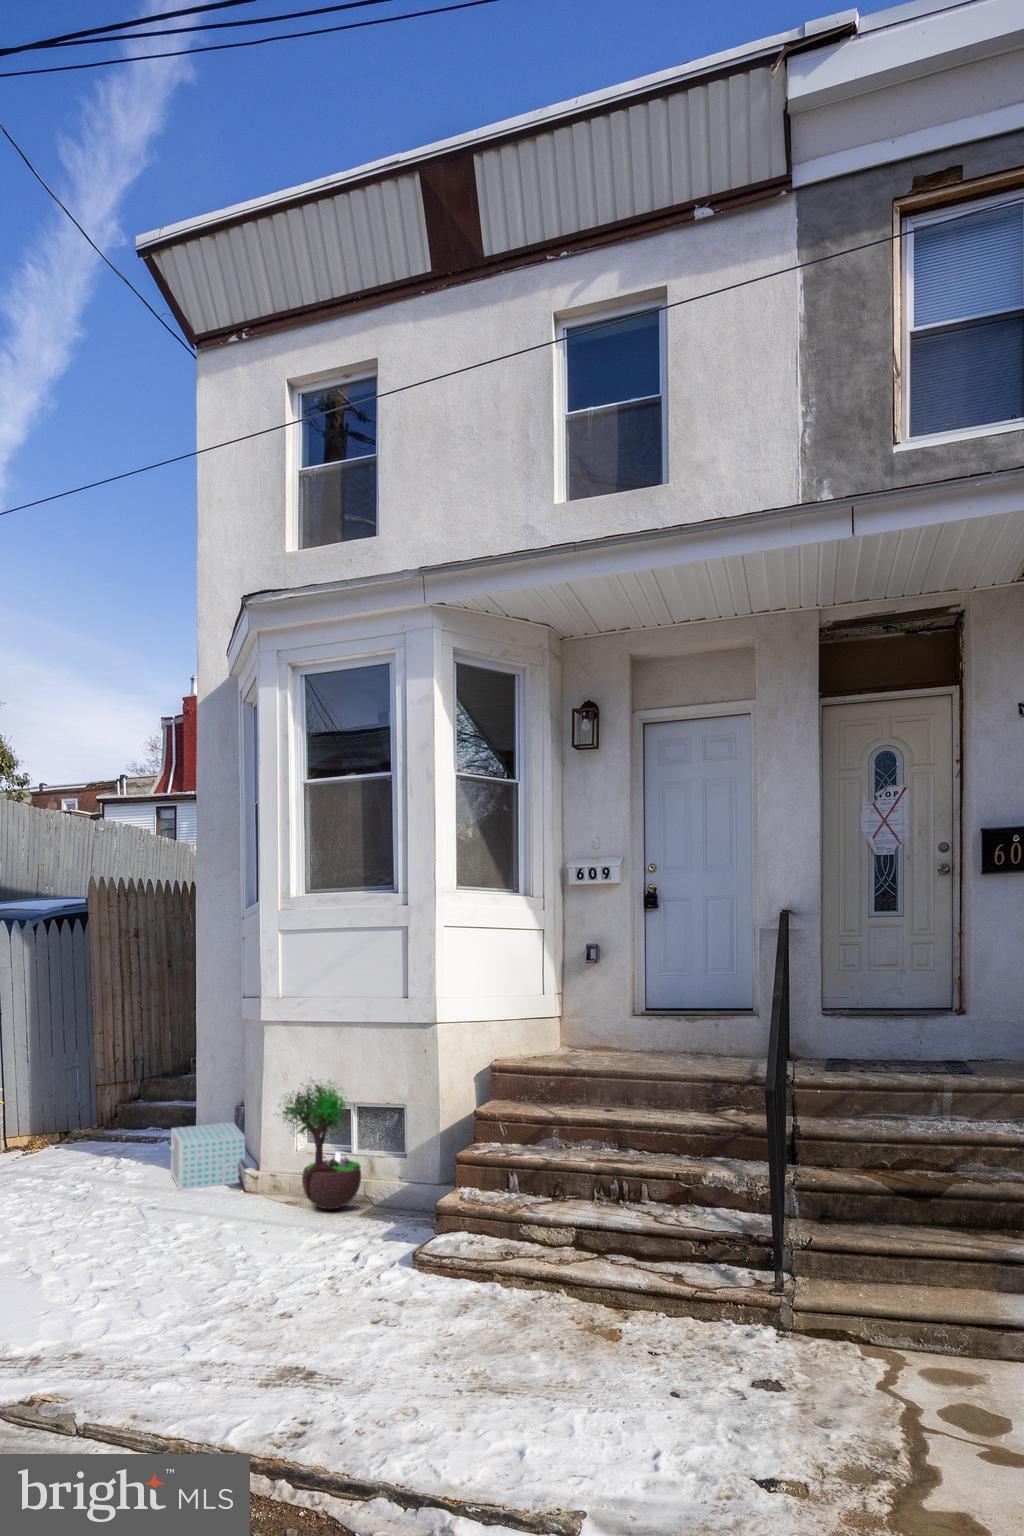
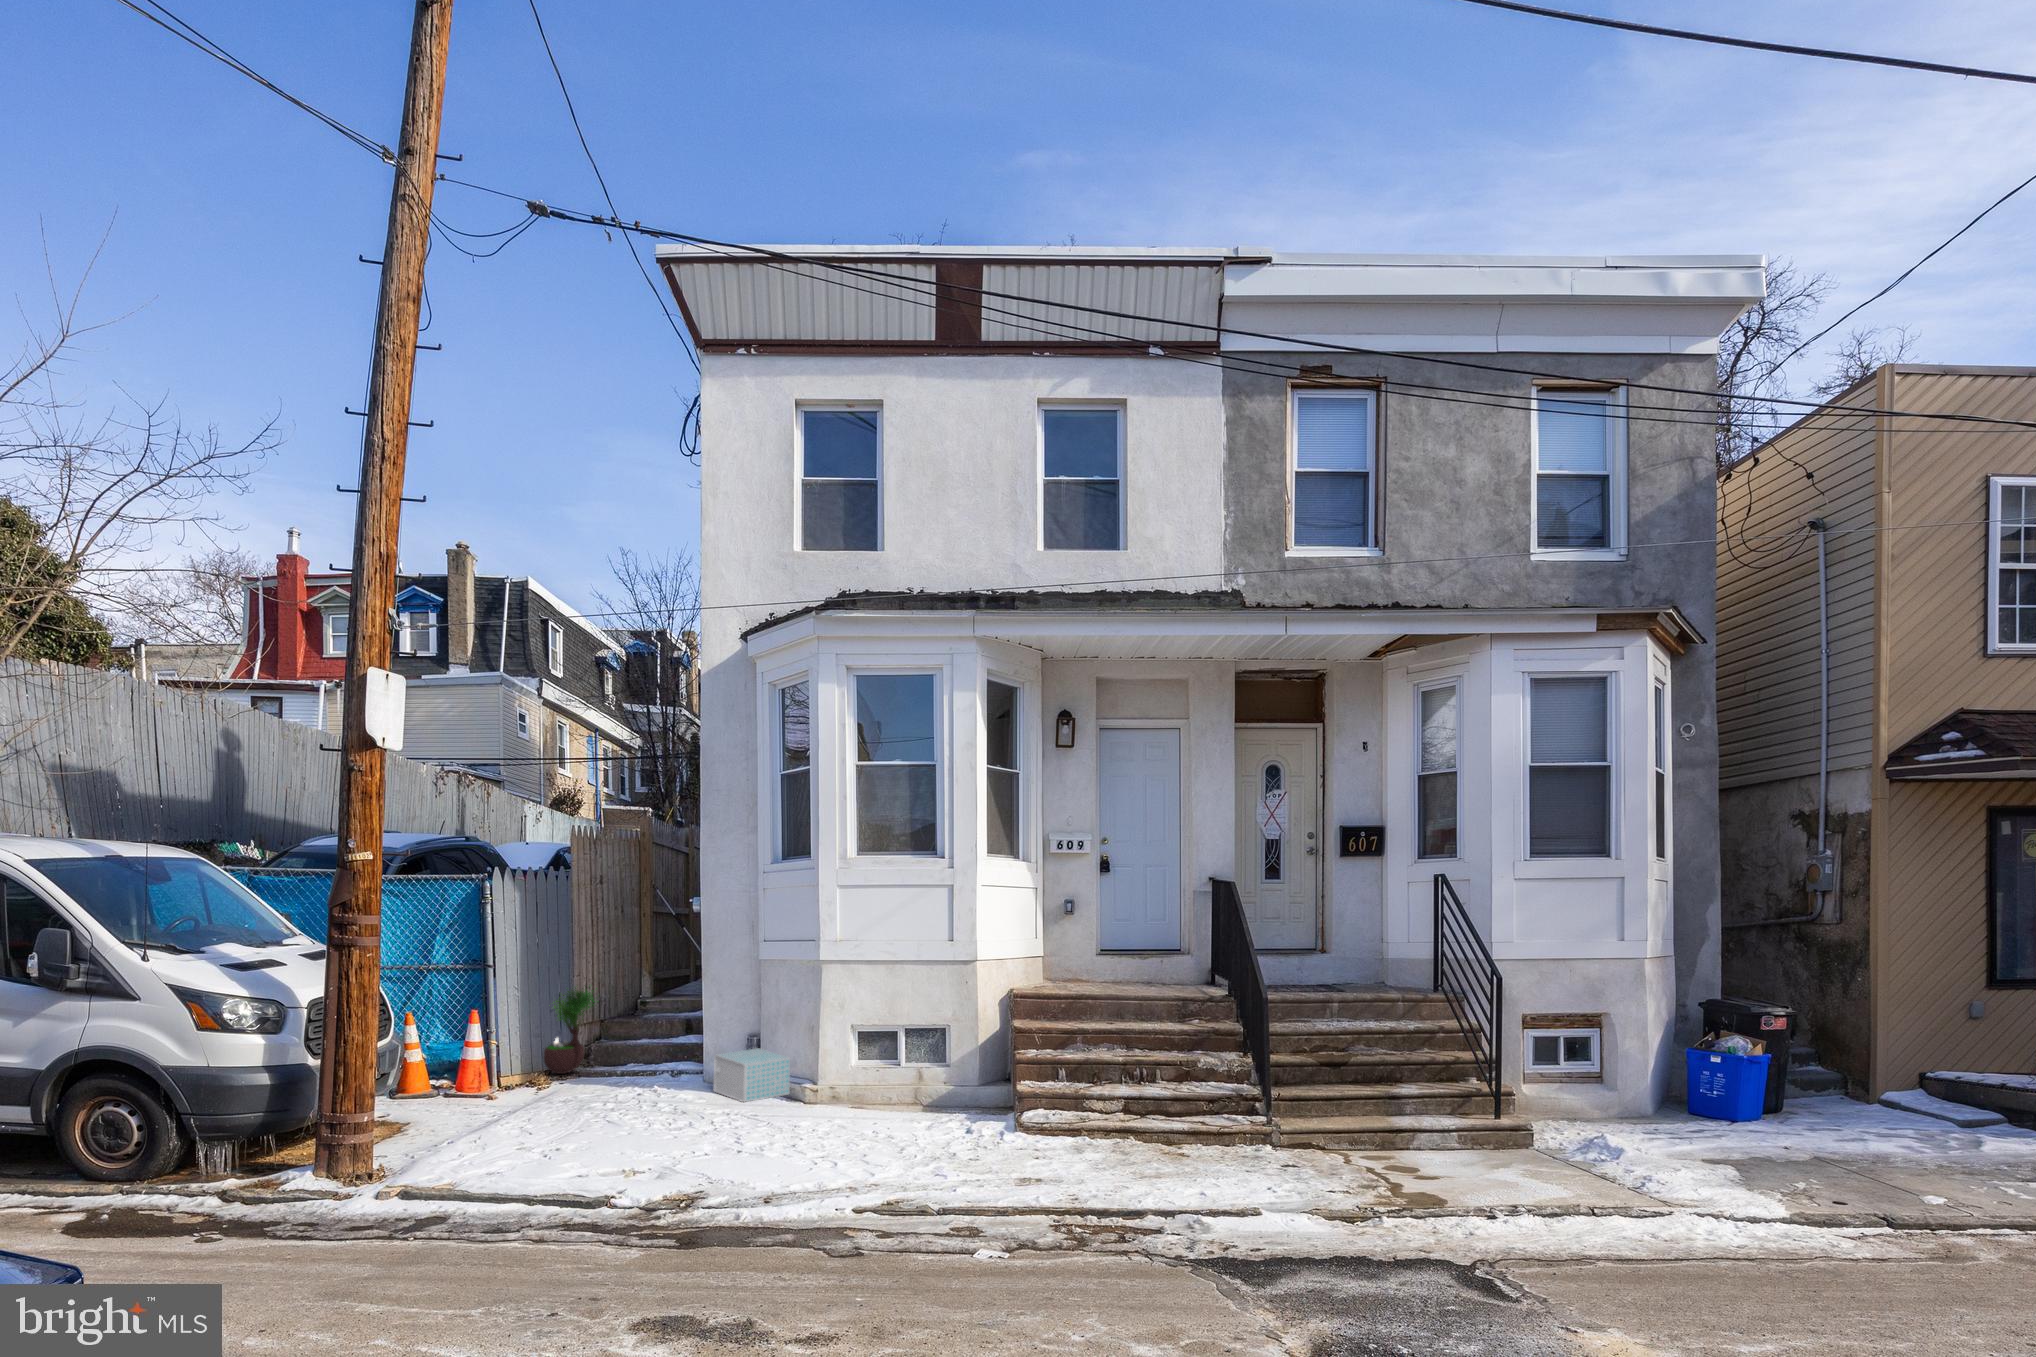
potted tree: present [278,1080,361,1209] -> present [544,986,597,1074]

